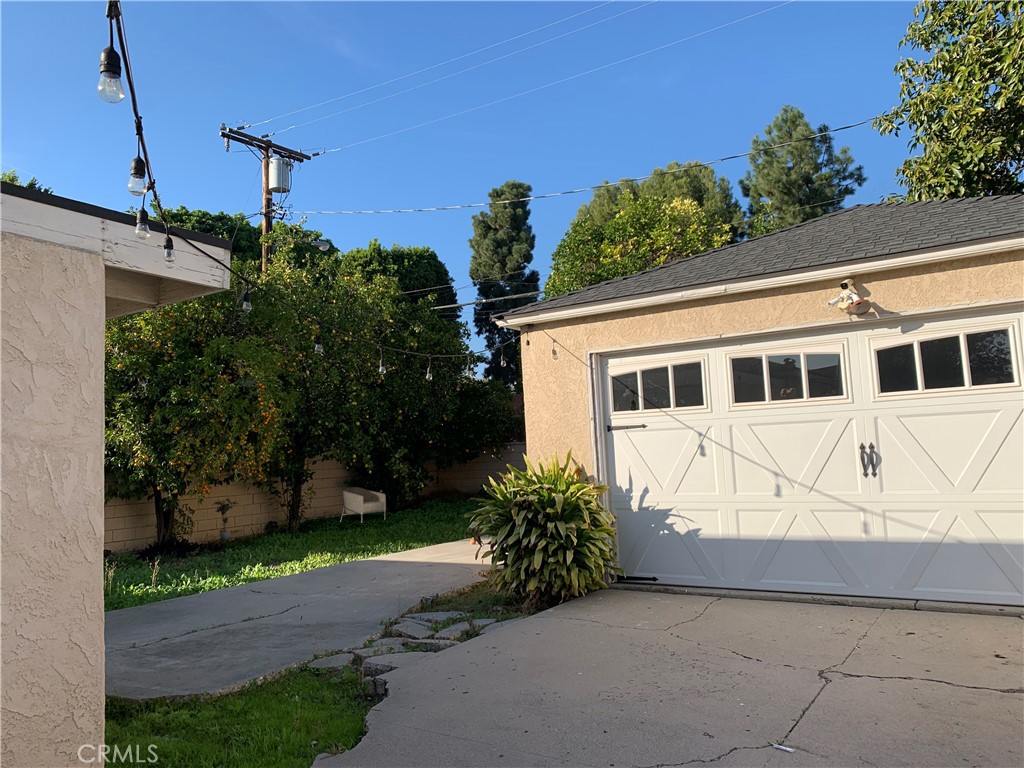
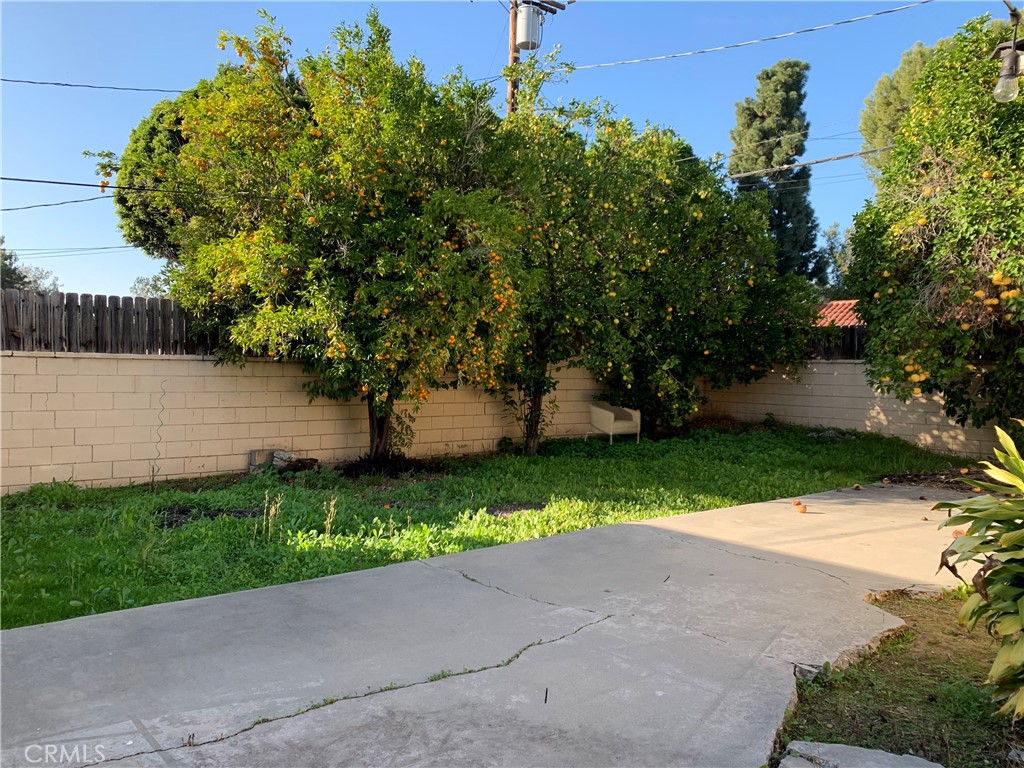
potted plant: present [212,499,238,540] -> none [436,404,468,456]

